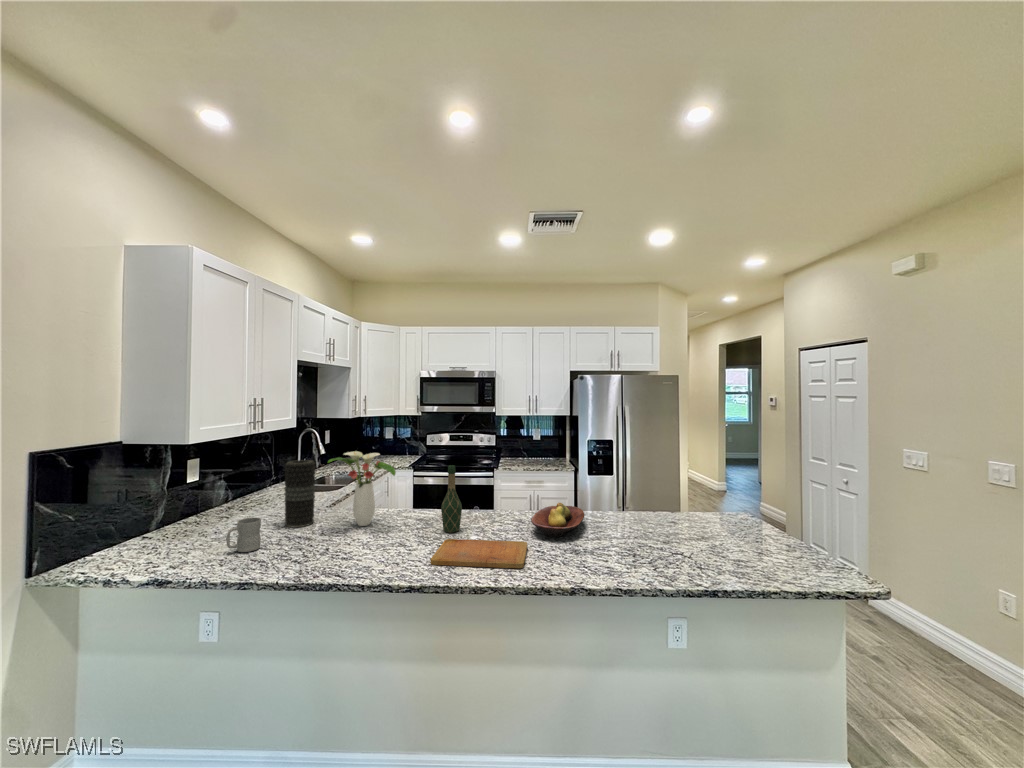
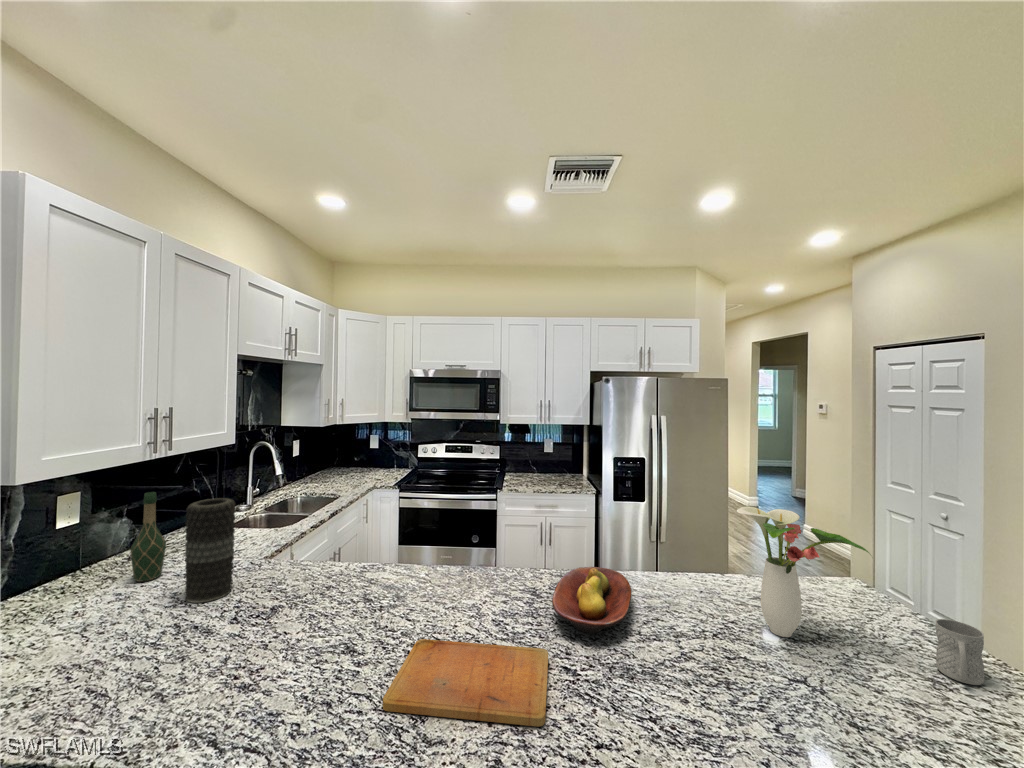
flower arrangement: present [328,451,396,526] -> present [737,506,871,637]
wine bottle: present [441,465,462,533] -> present [130,492,166,582]
mug: present [226,518,261,552] -> present [936,619,984,685]

